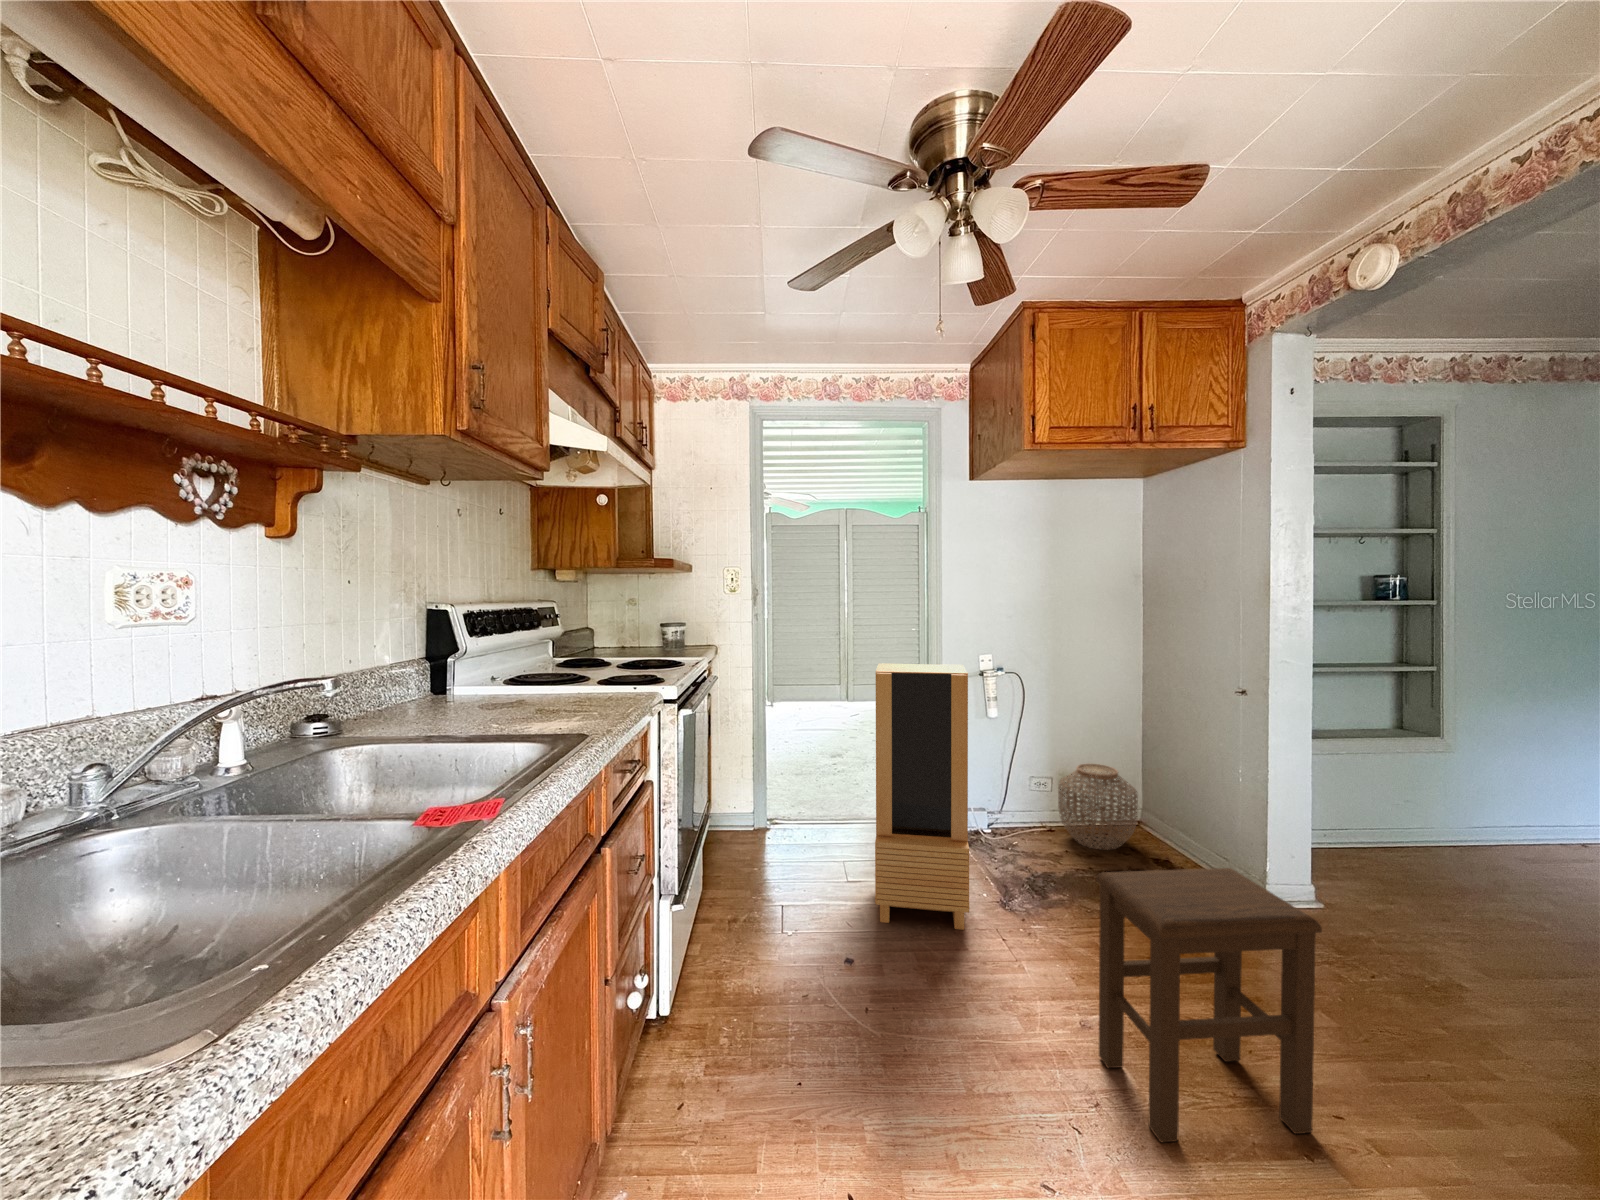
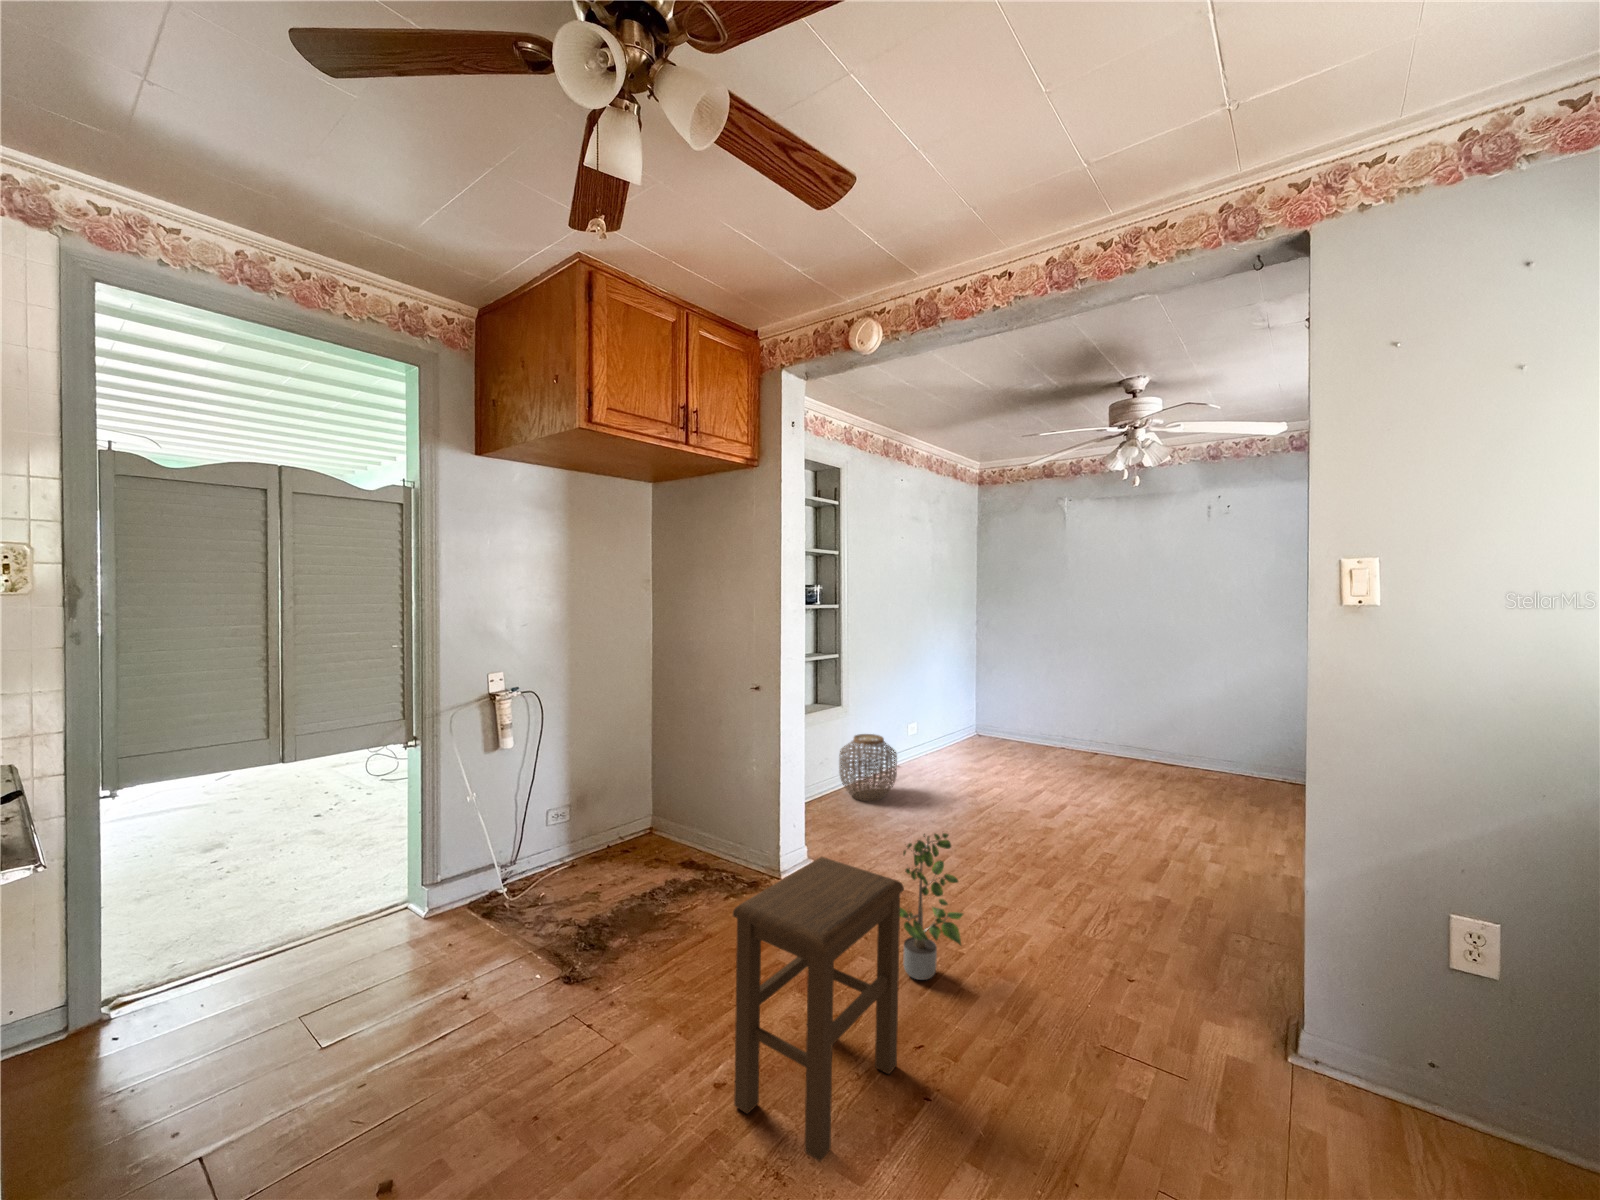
storage cabinet: present [875,663,969,930] -> none [380,691,539,1090]
woven basket: present [1058,764,1138,850] -> present [839,734,897,801]
potted plant: none [1364,896,1523,1090] -> present [900,833,963,980]

